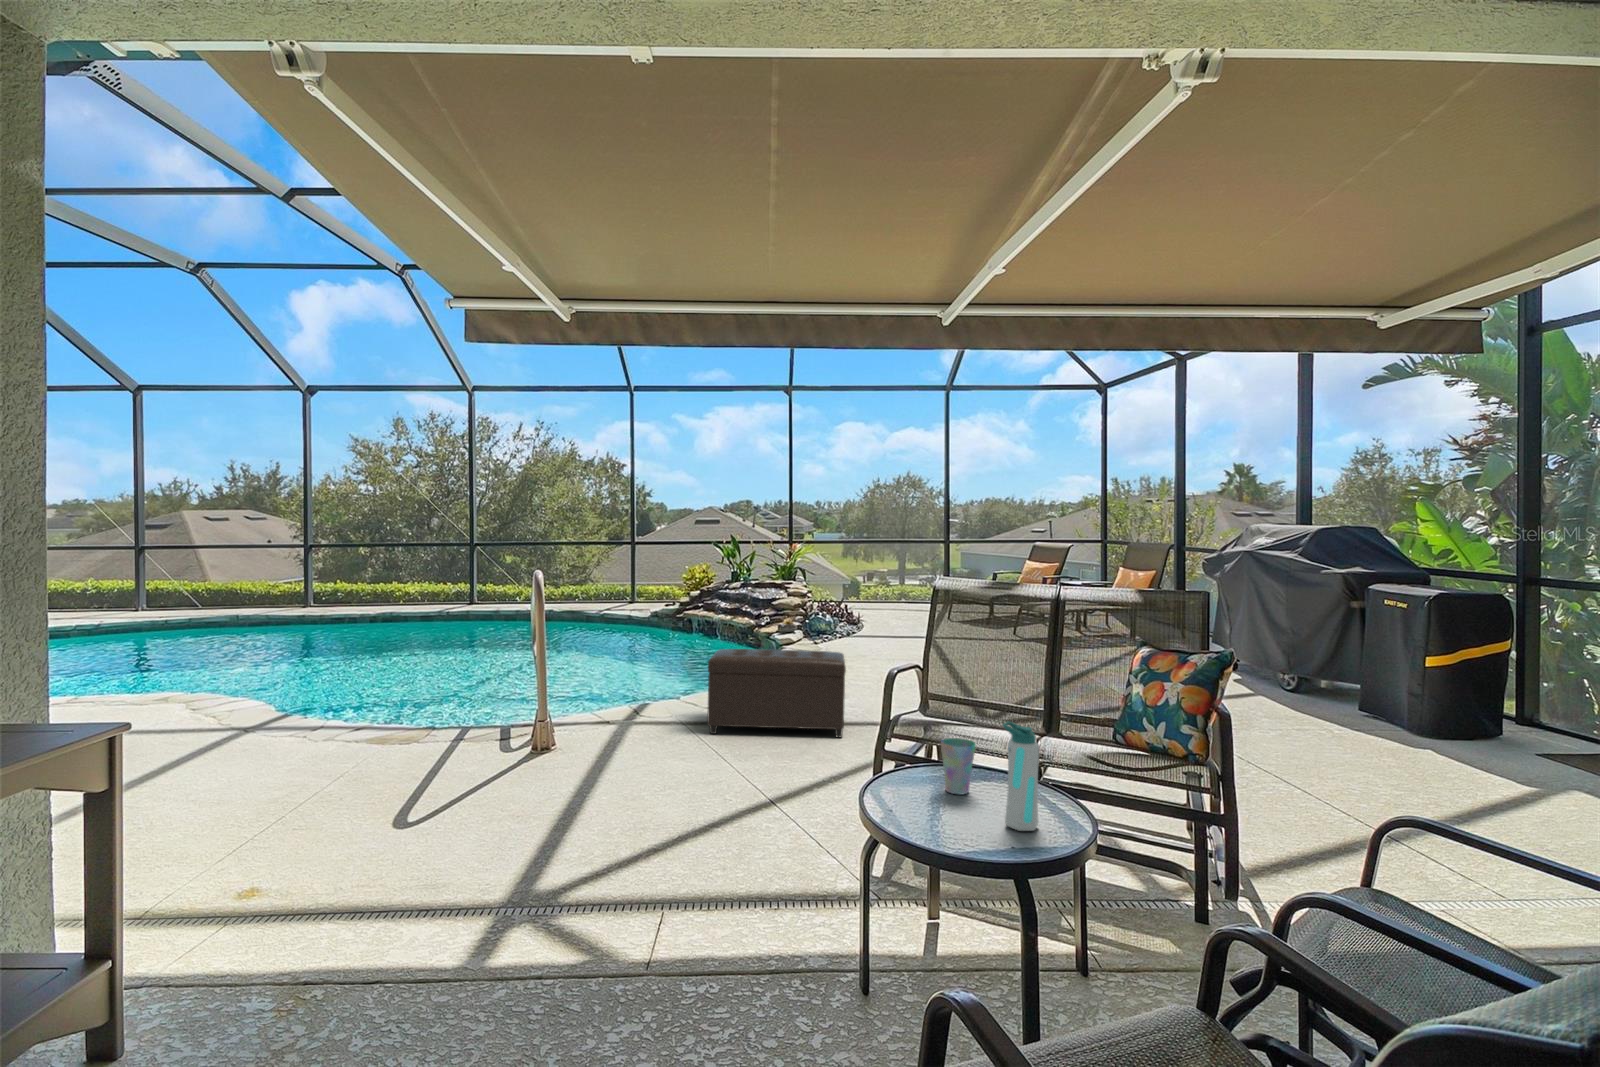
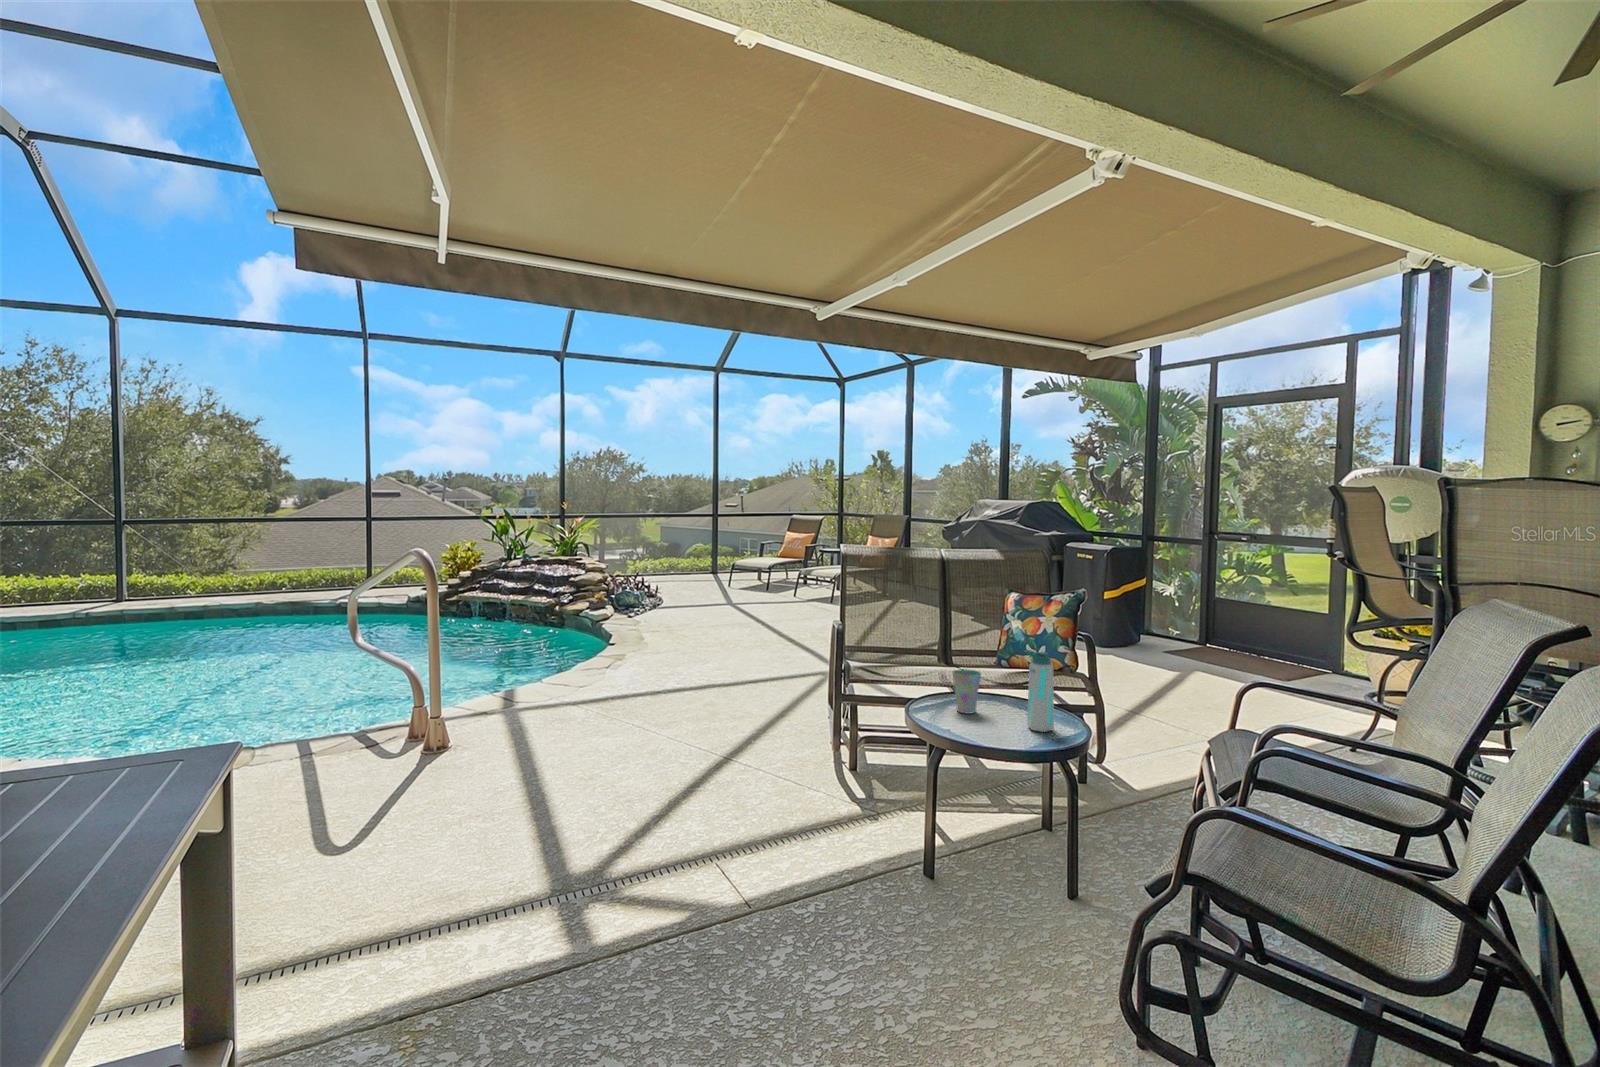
ottoman: present [707,649,846,737] -> none [593,617,728,704]

